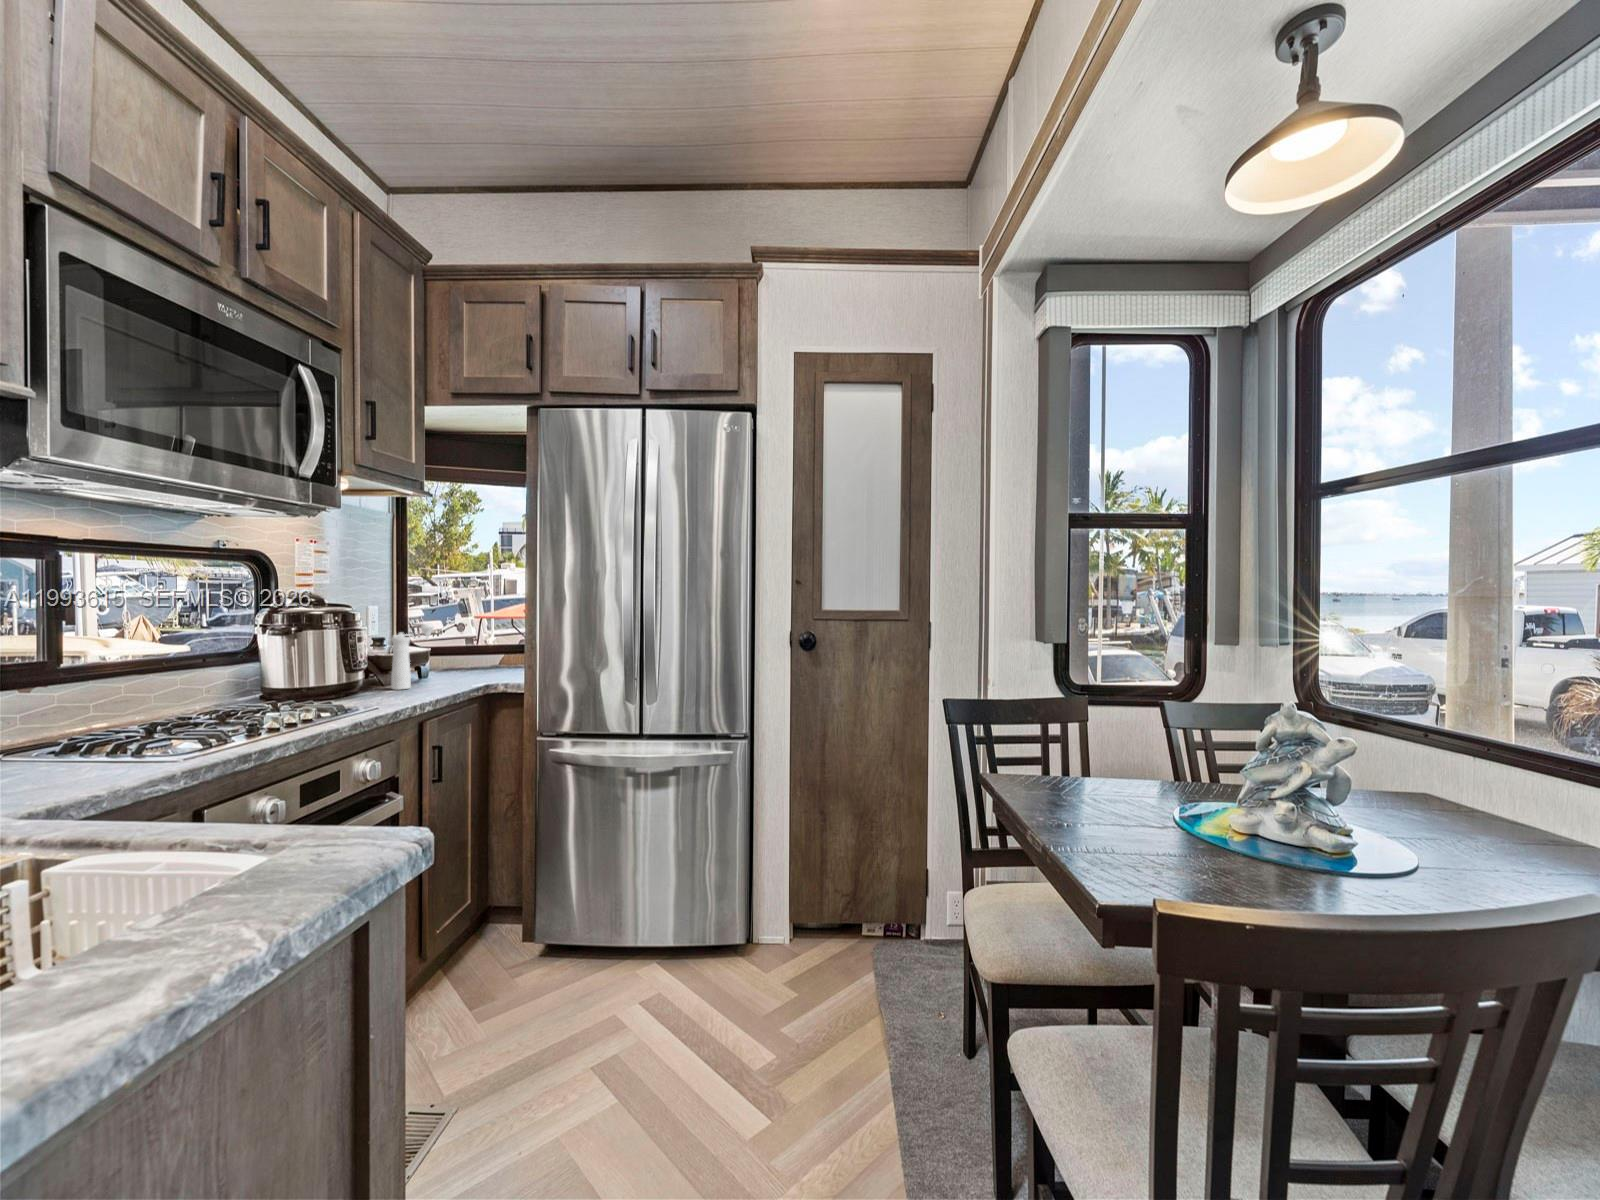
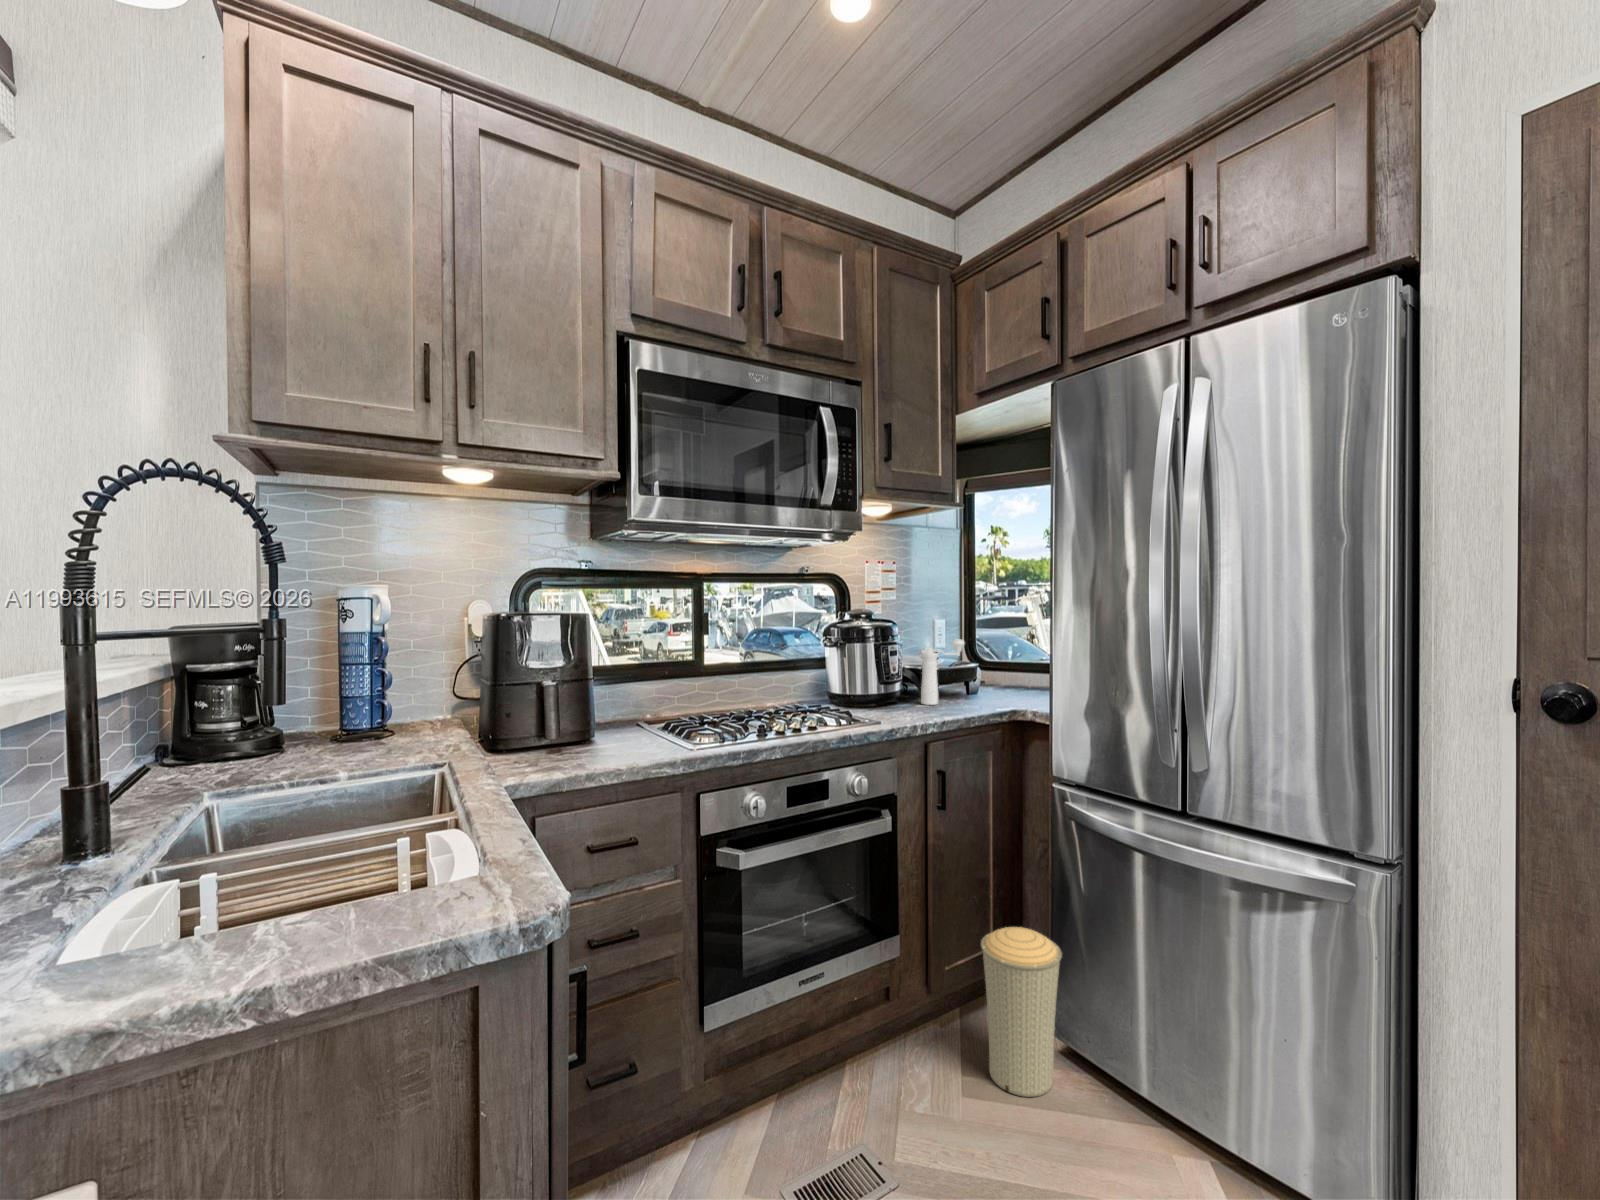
trash can: none [494,866,566,1009] -> present [981,927,1062,1097]

